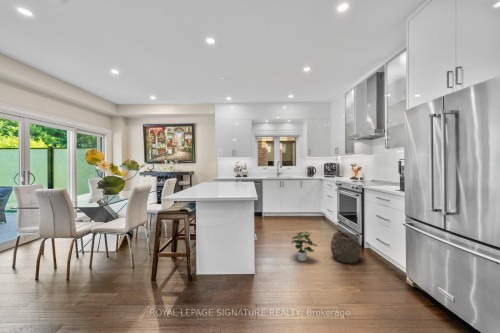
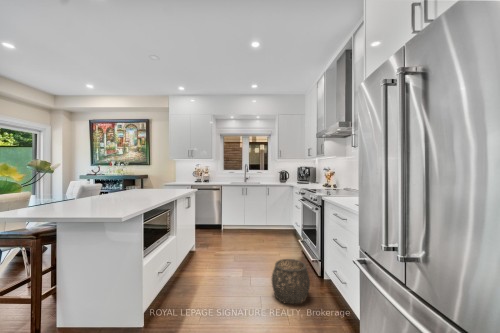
potted plant: present [292,232,317,261] -> none [218,258,252,300]

